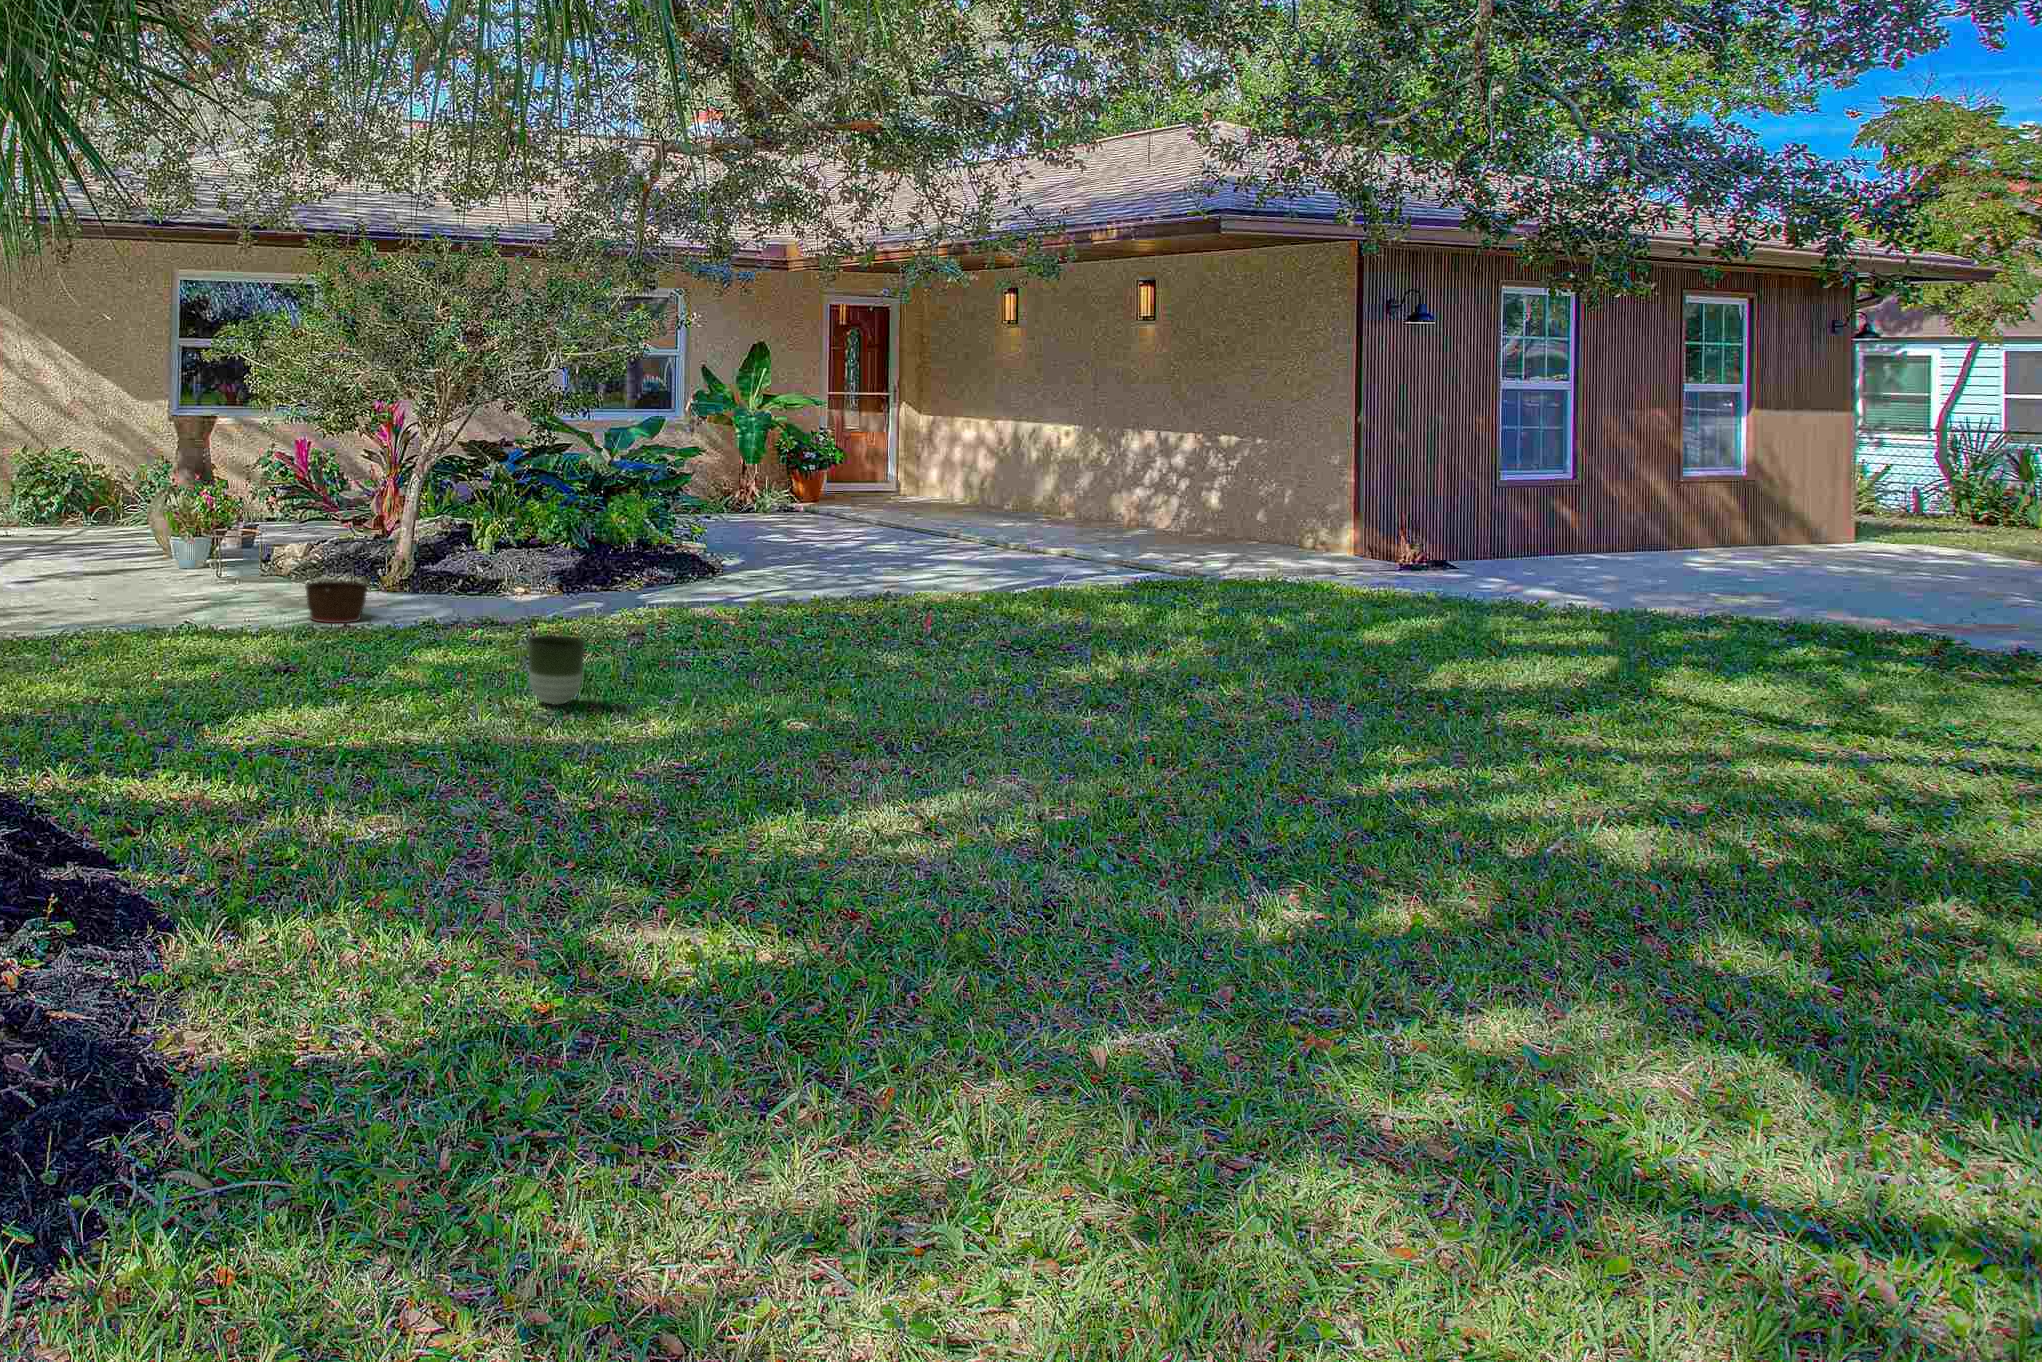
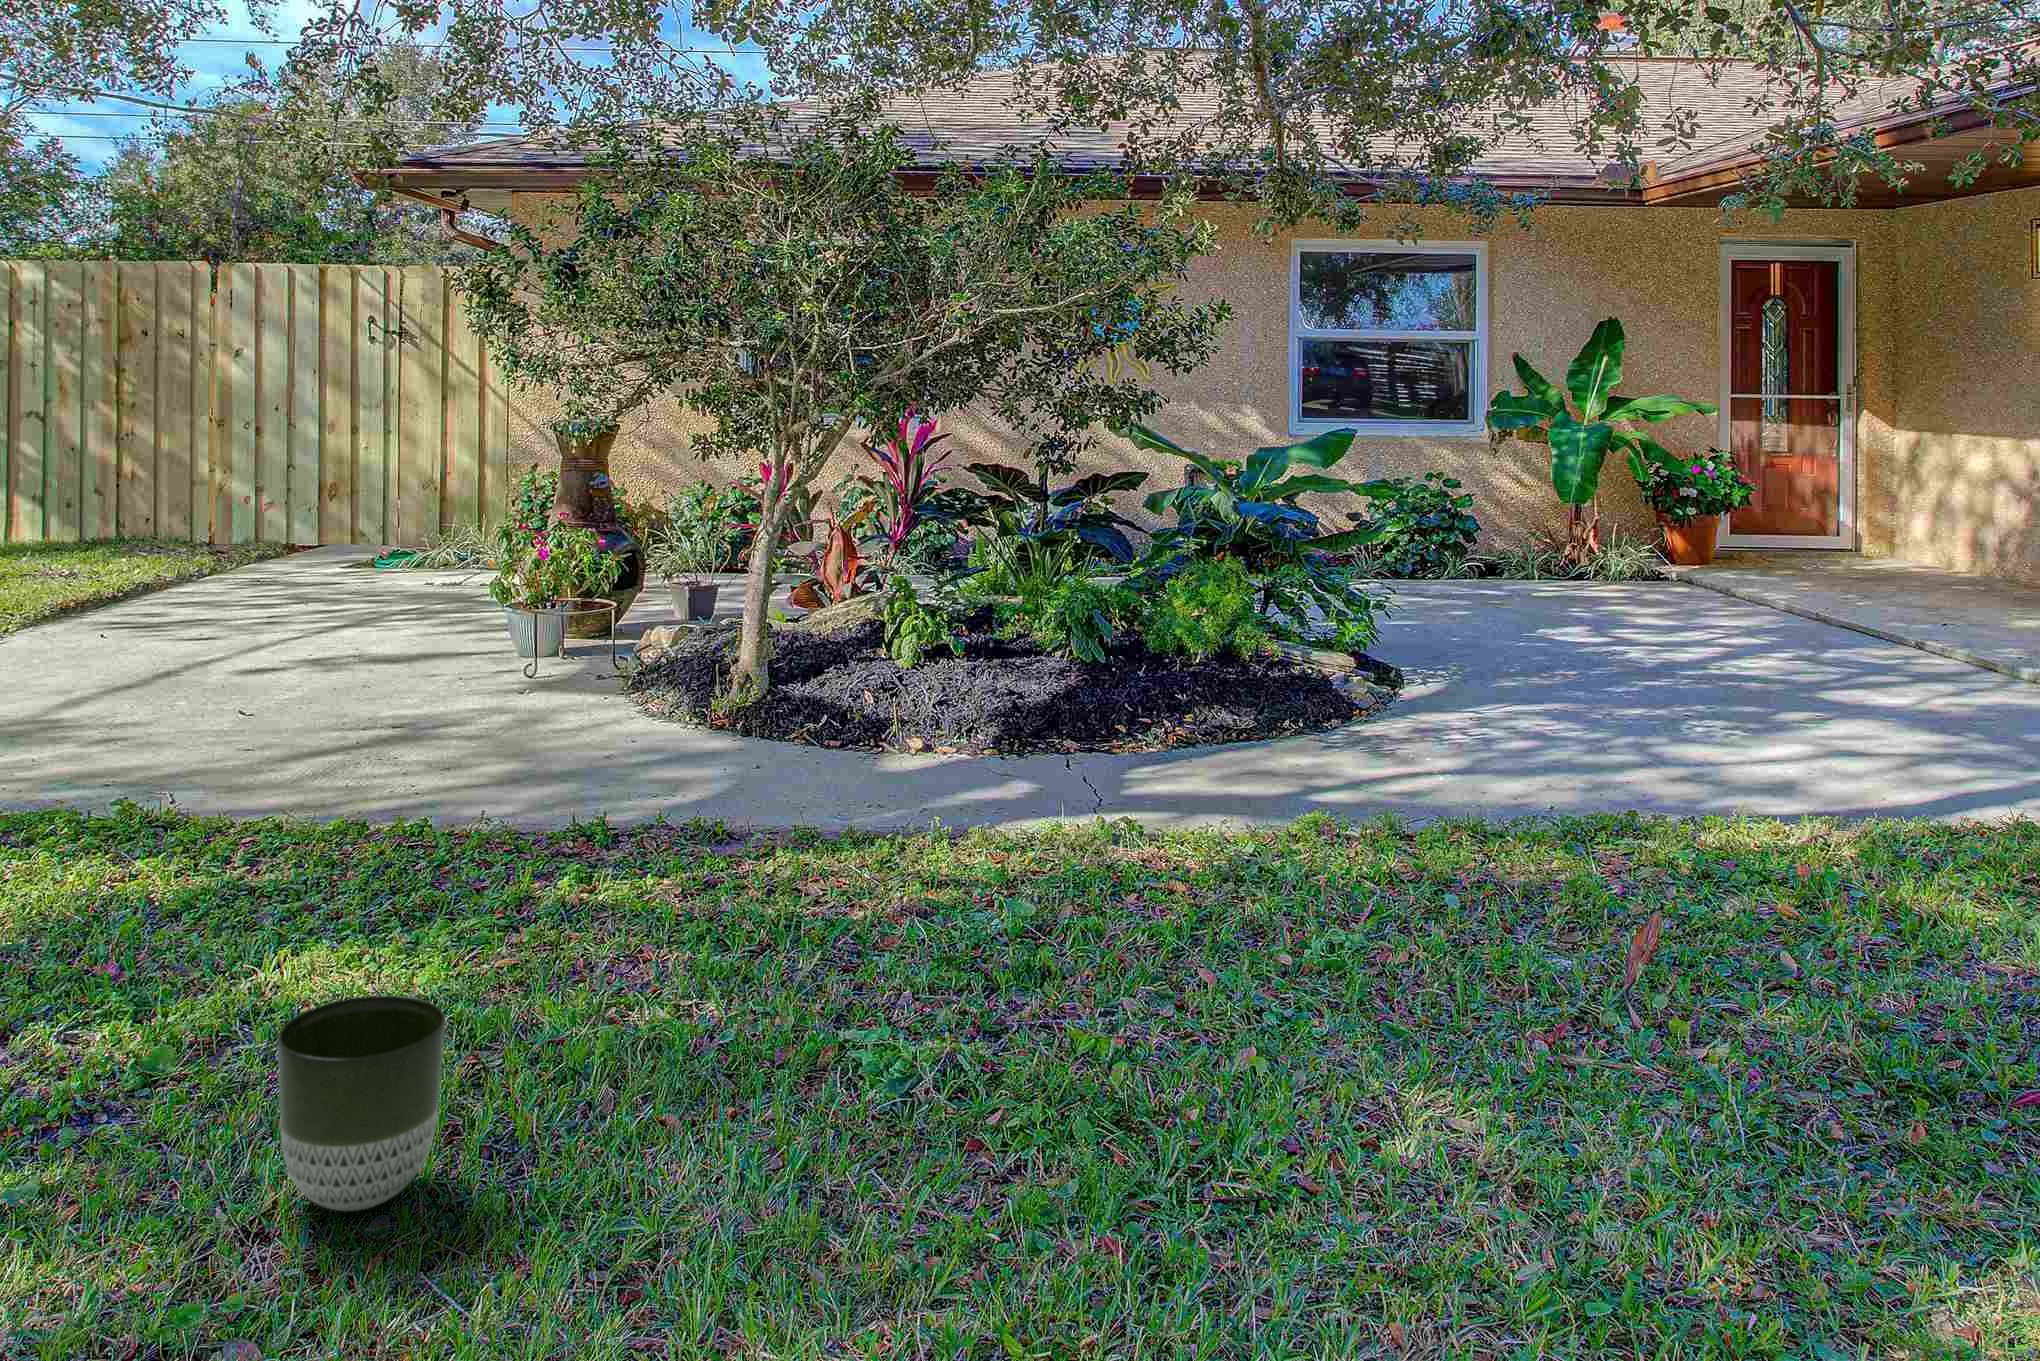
basket: present [305,580,368,623] -> none [434,720,556,809]

